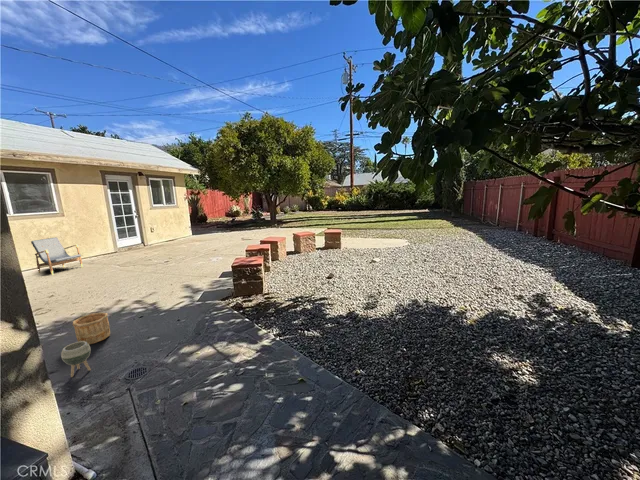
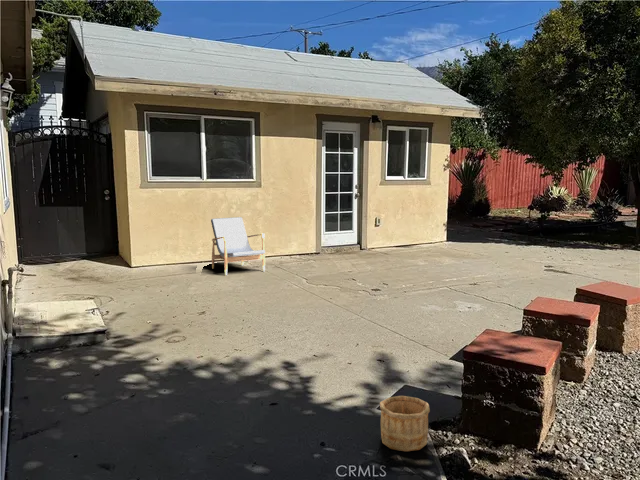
wooden bucket: present [73,312,110,344] -> present [380,396,430,451]
planter: present [61,341,91,377] -> none [189,402,223,449]

